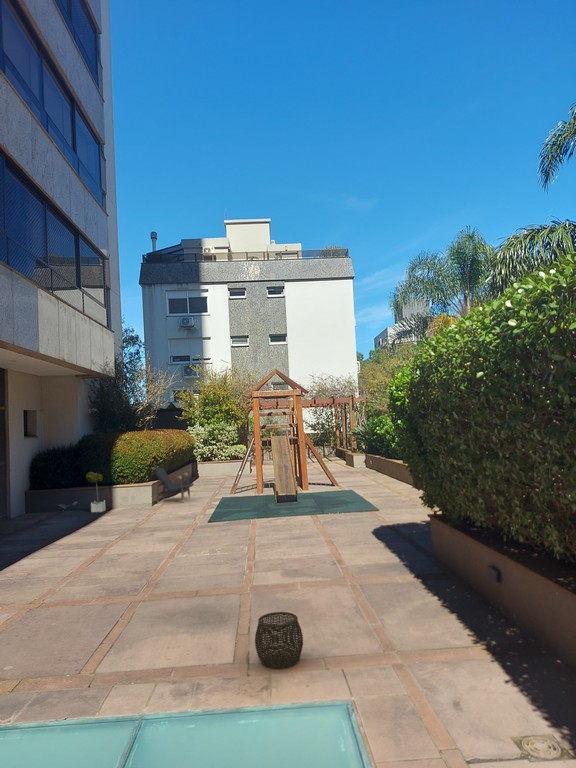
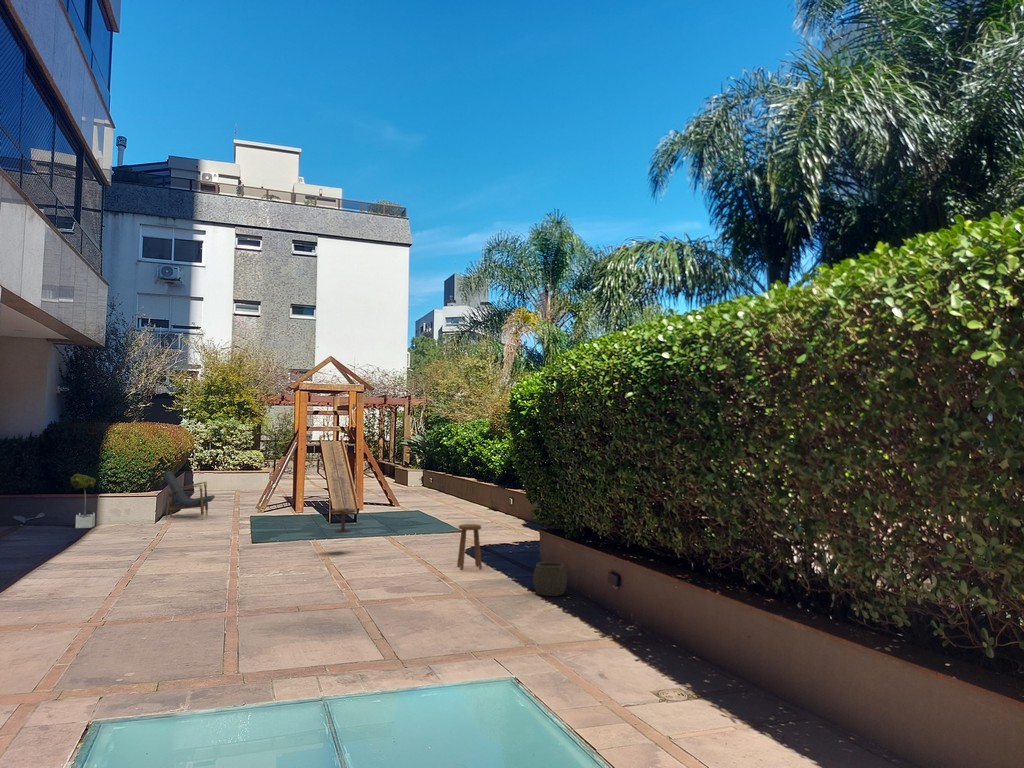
side table: none [256,494,276,533] -> present [331,508,355,533]
stool: none [357,508,381,550] -> present [457,524,482,570]
woven basket: present [255,612,303,668] -> present [533,562,567,596]

